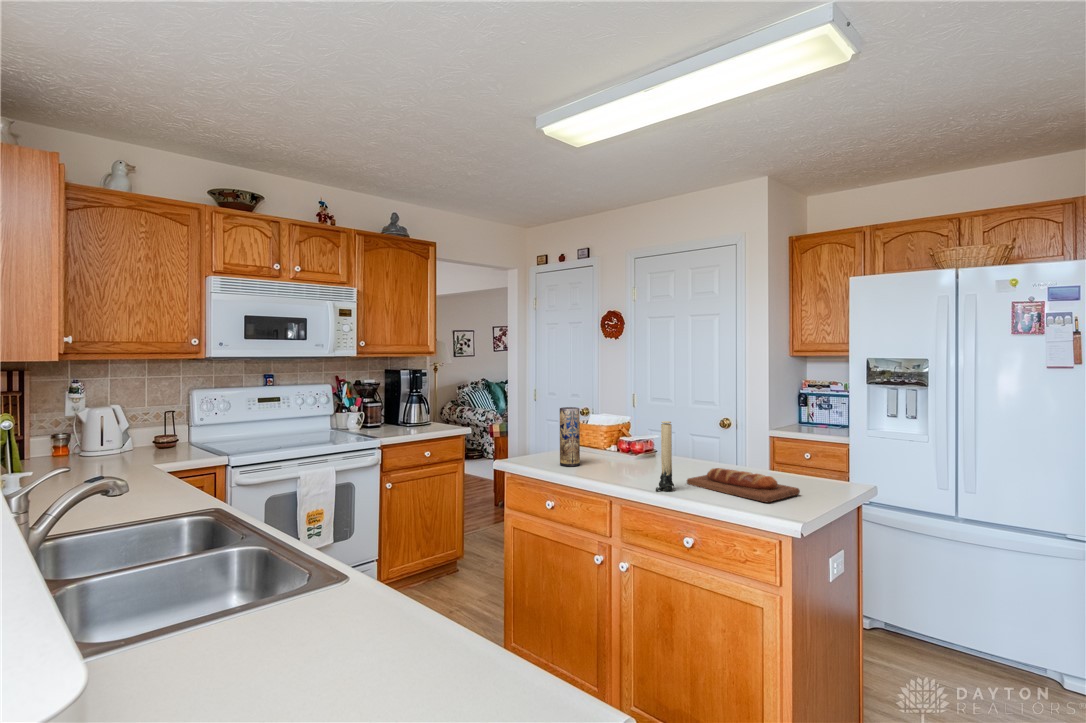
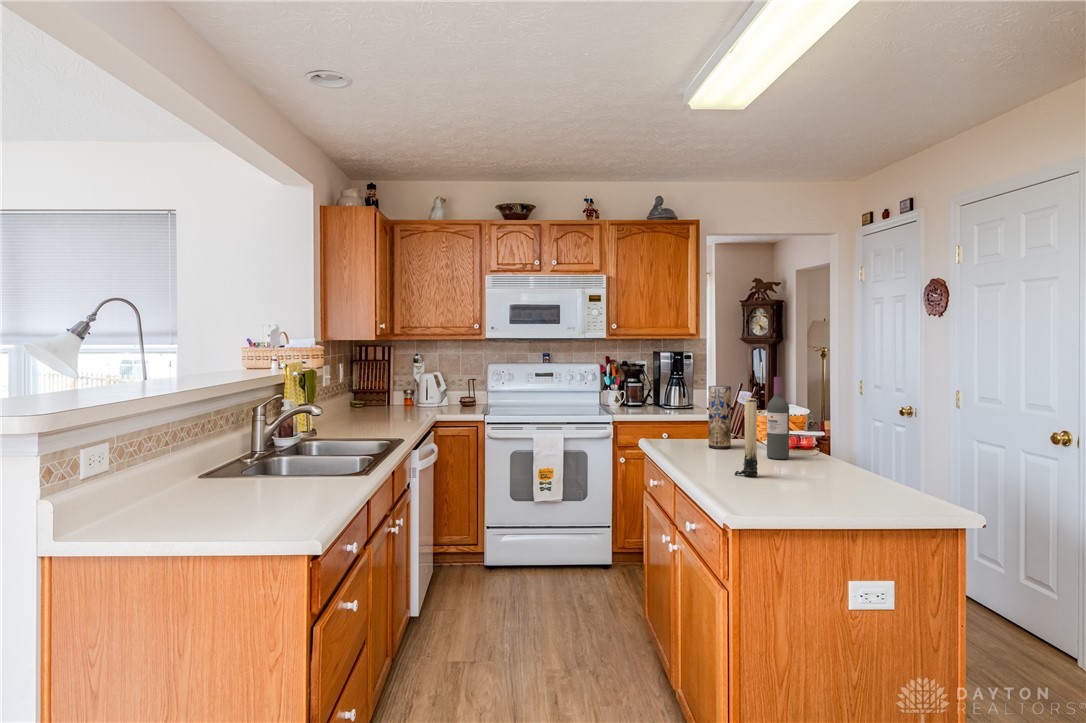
wine bottle: none [624,398,643,470] -> present [767,377,789,459]
bread loaf: present [687,468,800,502] -> none [793,461,905,503]

